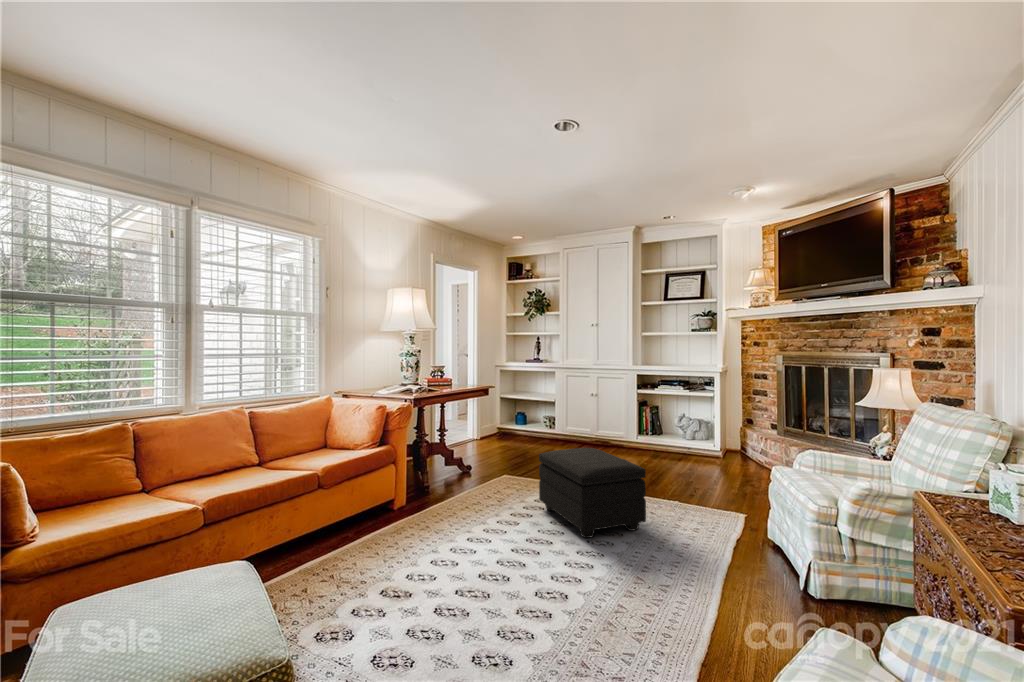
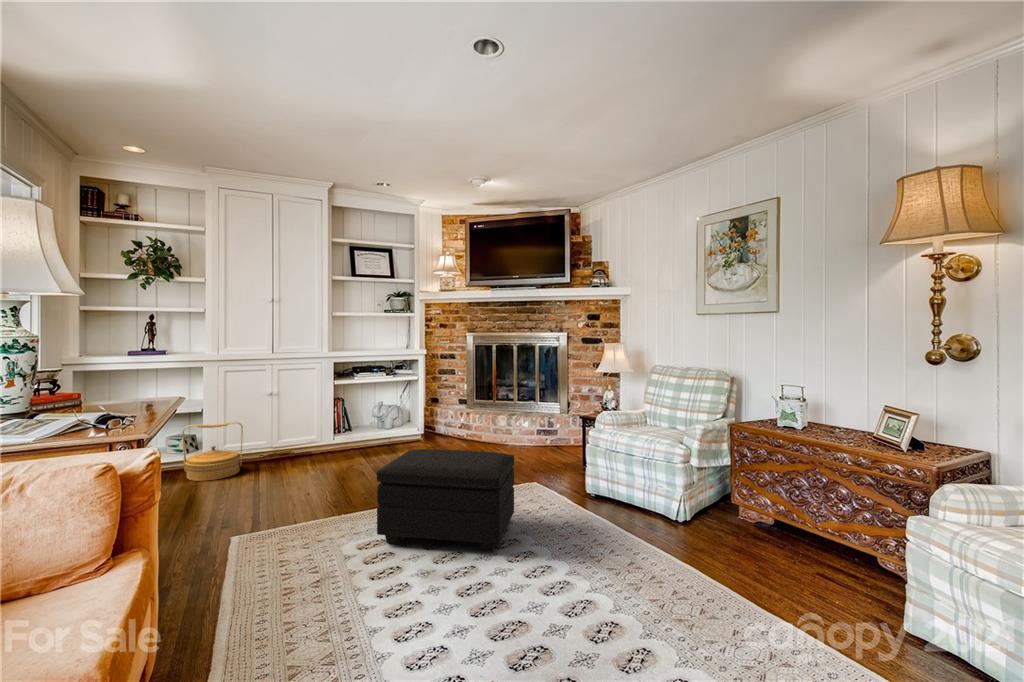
woven basket: none [536,411,569,451] -> present [182,422,243,481]

